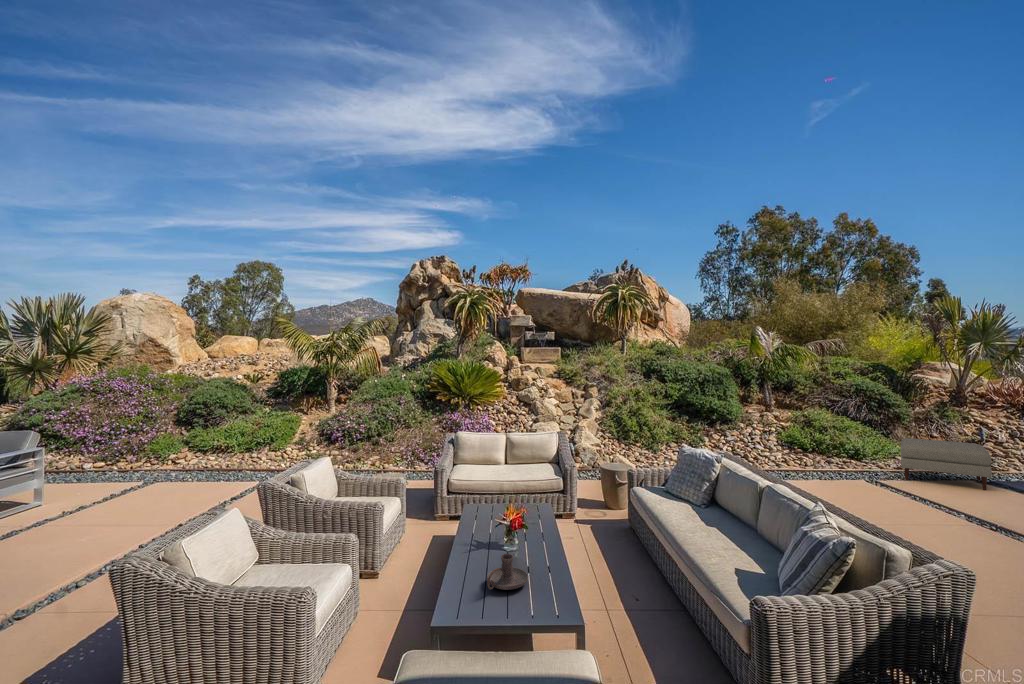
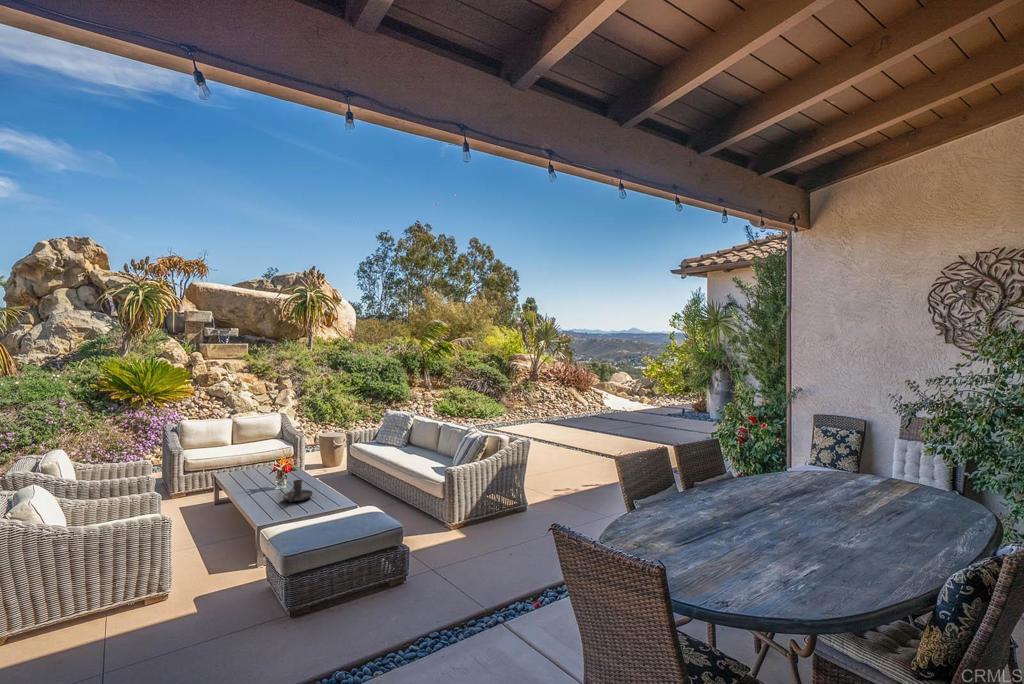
ottoman: present [901,438,992,490] -> none [505,400,545,426]

